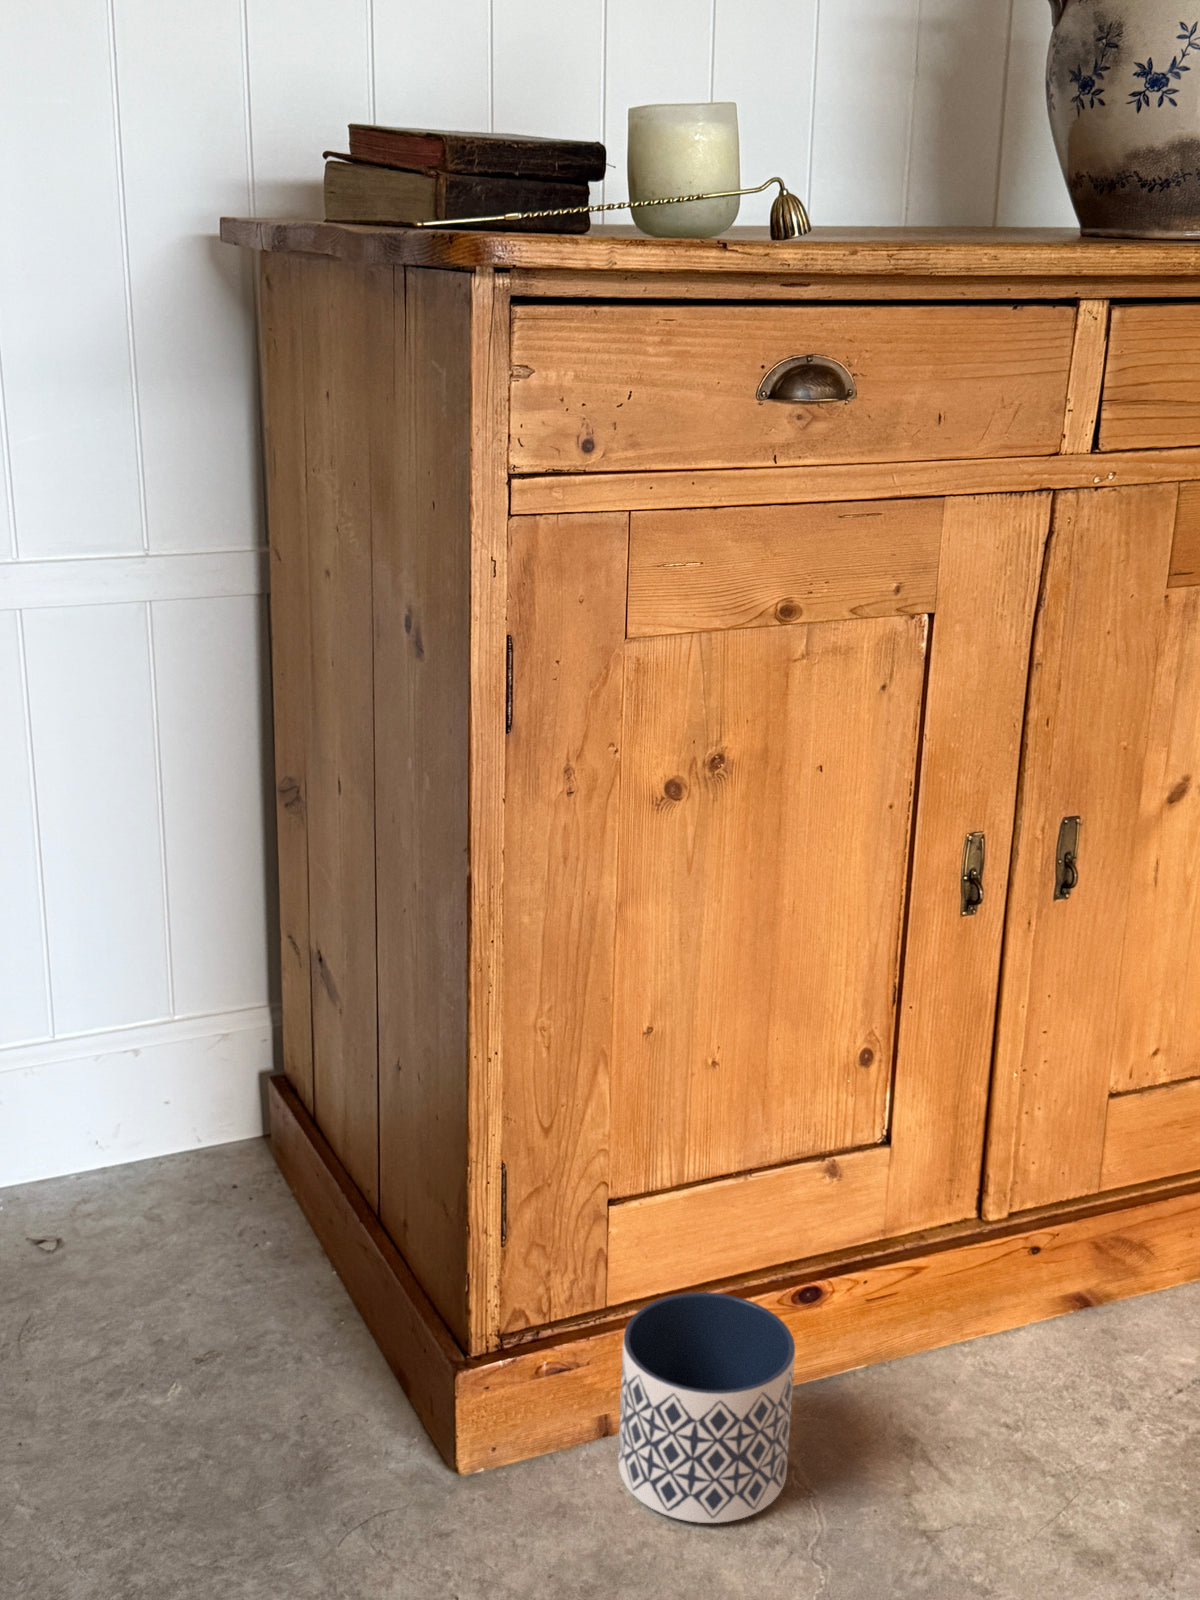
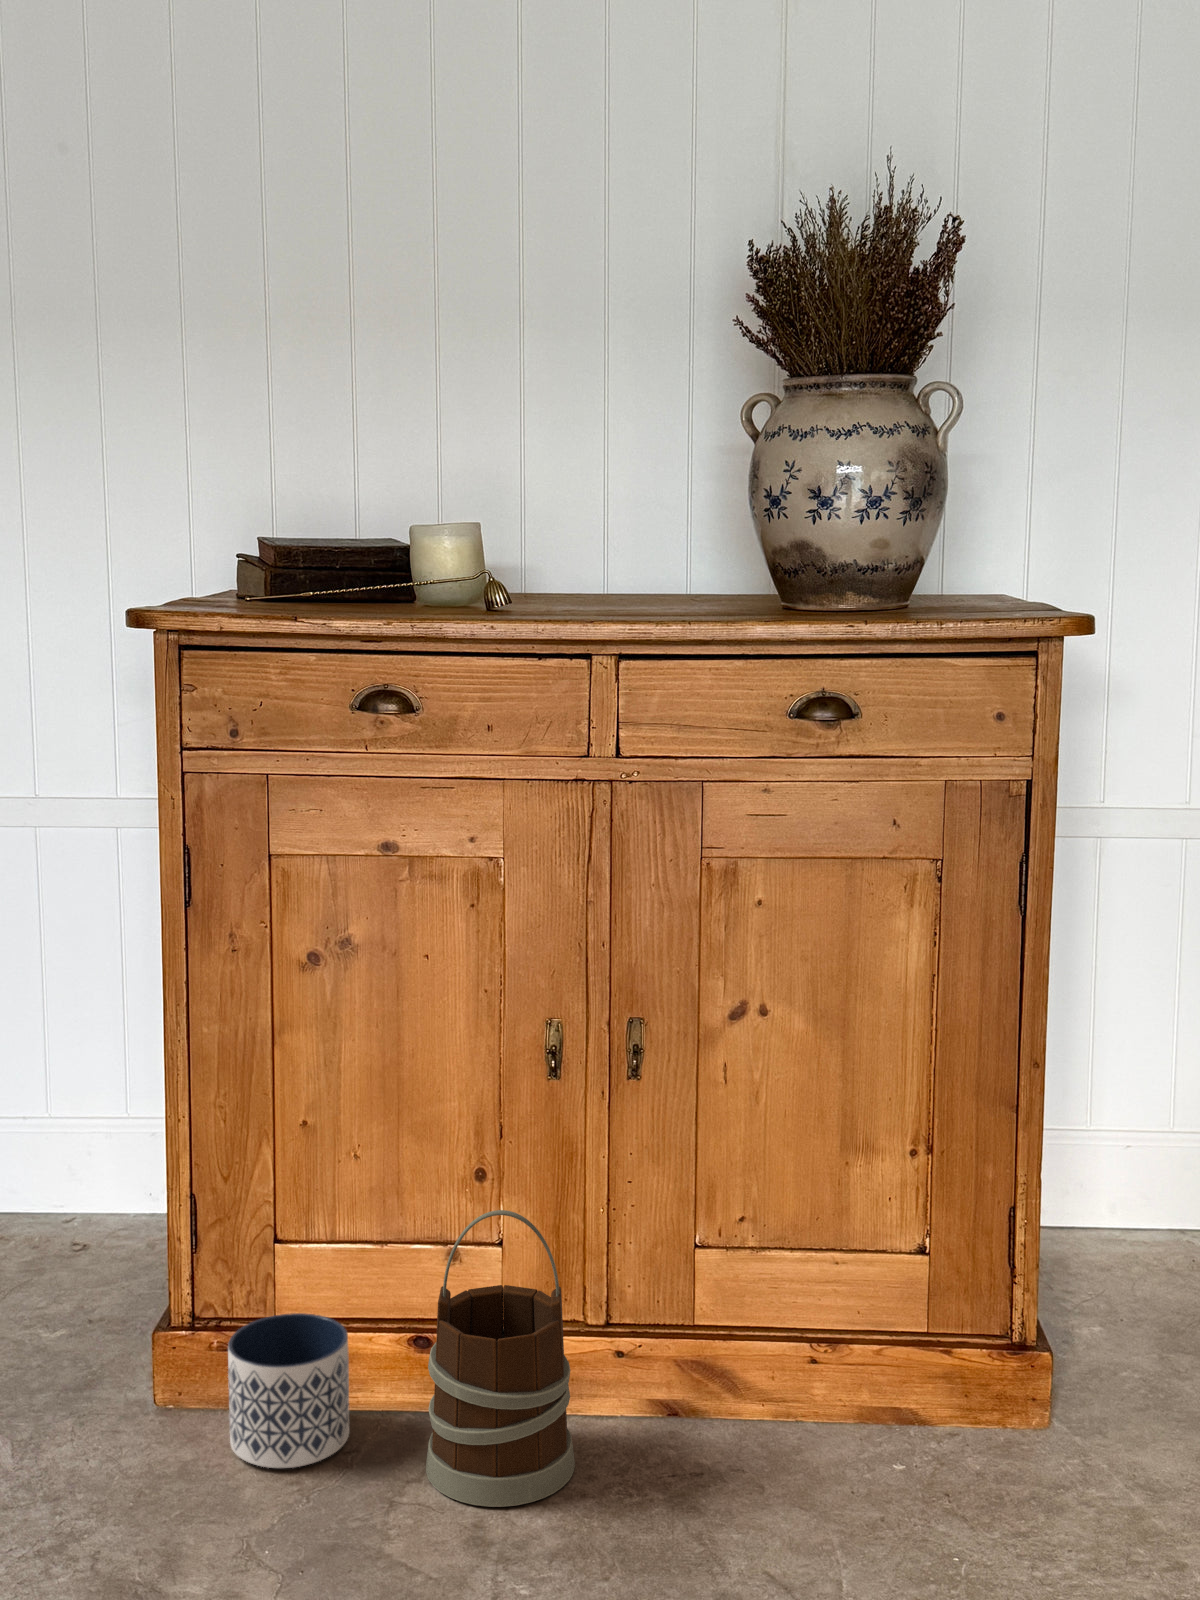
wooden bucket: none [885,1107,1097,1493] -> present [426,1210,575,1507]

